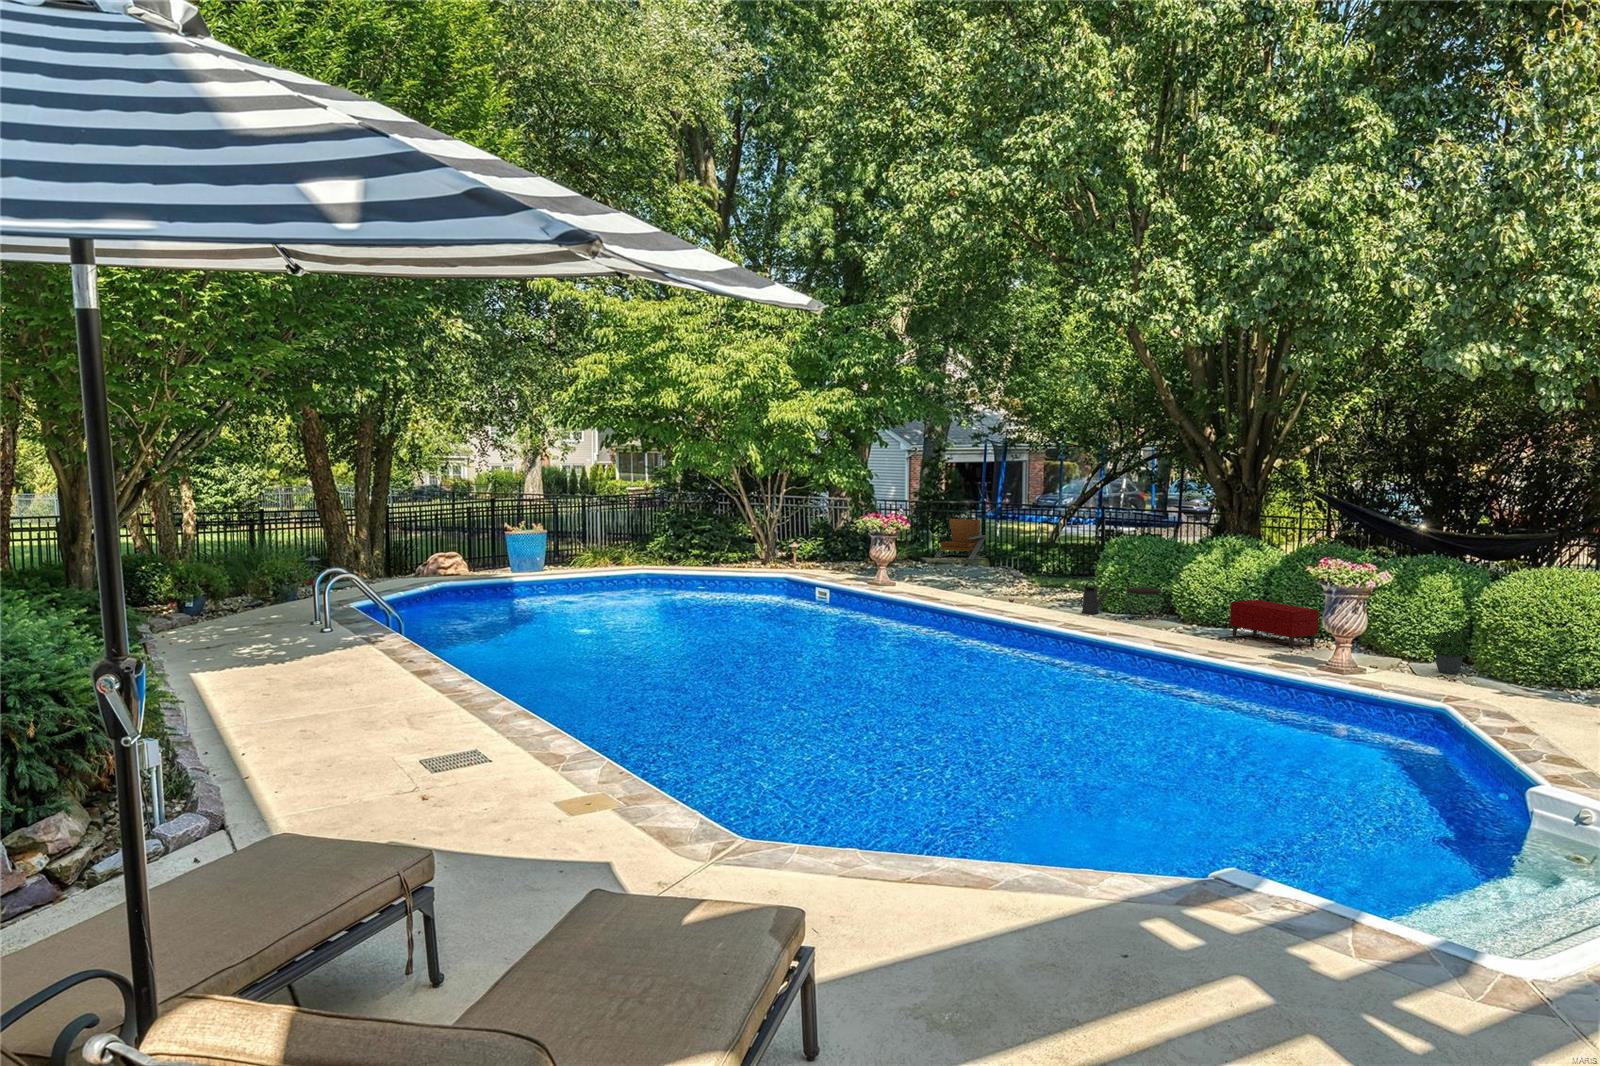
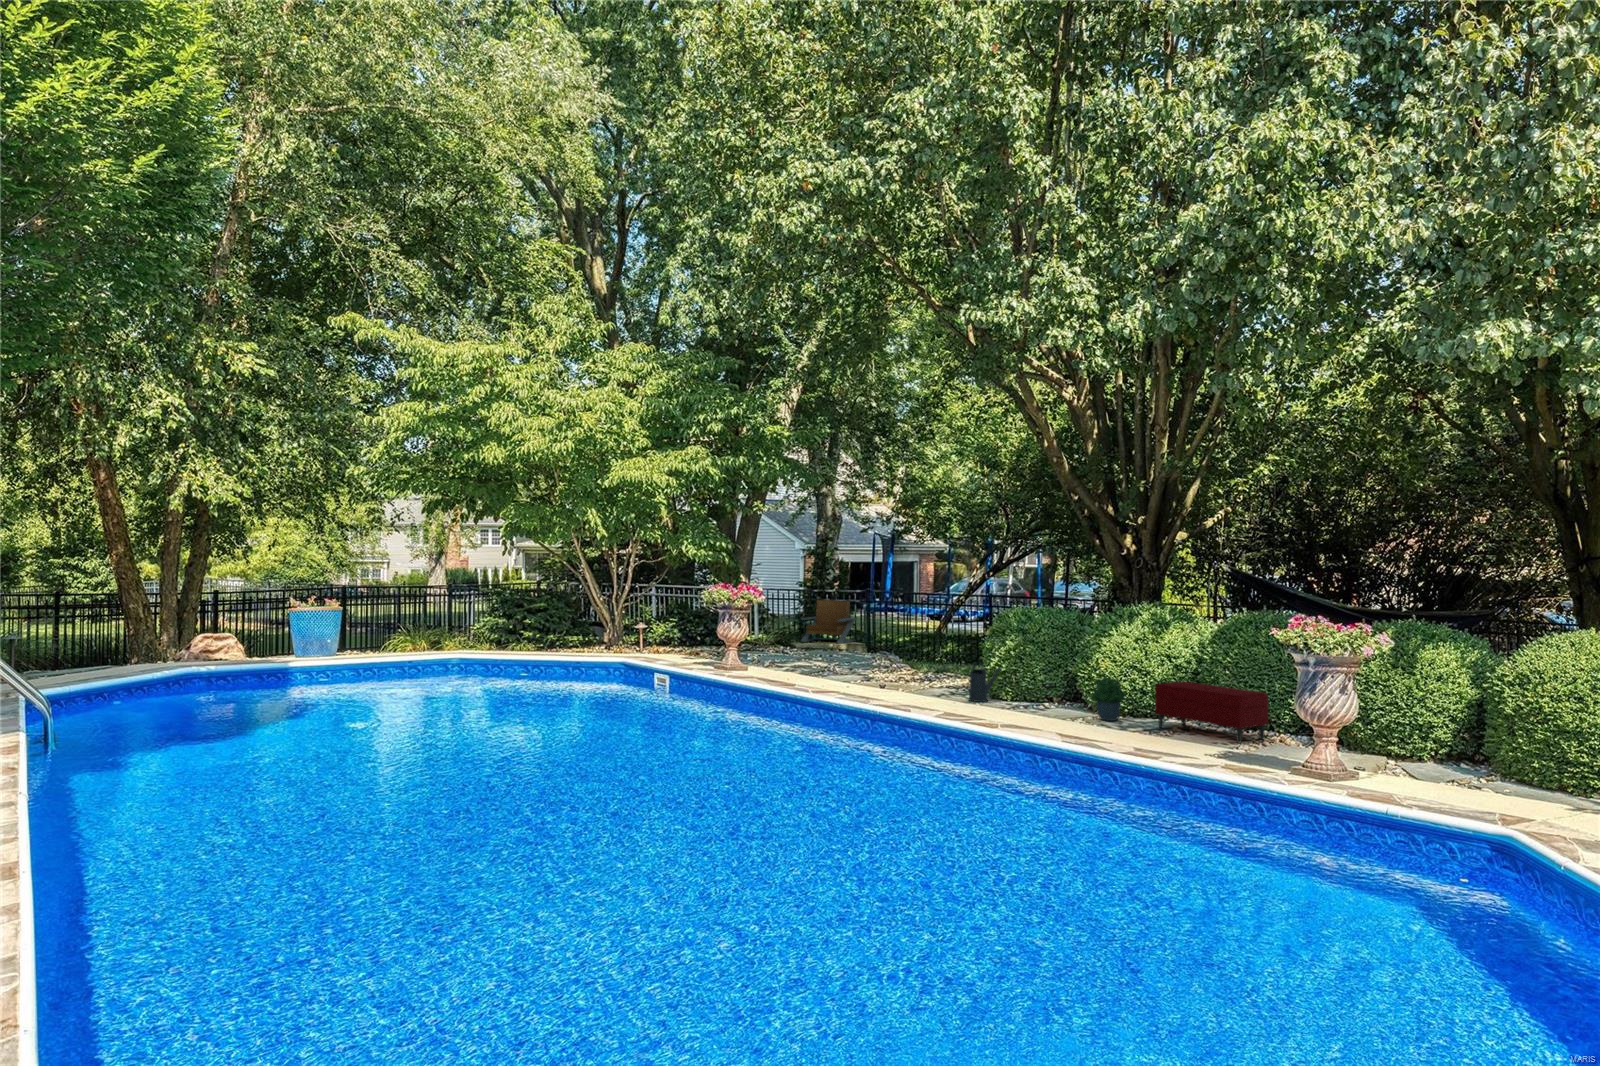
side table: present [1125,587,1161,619] -> none [1021,668,1063,708]
potted plant: present [1427,630,1471,674] -> present [1092,677,1126,721]

